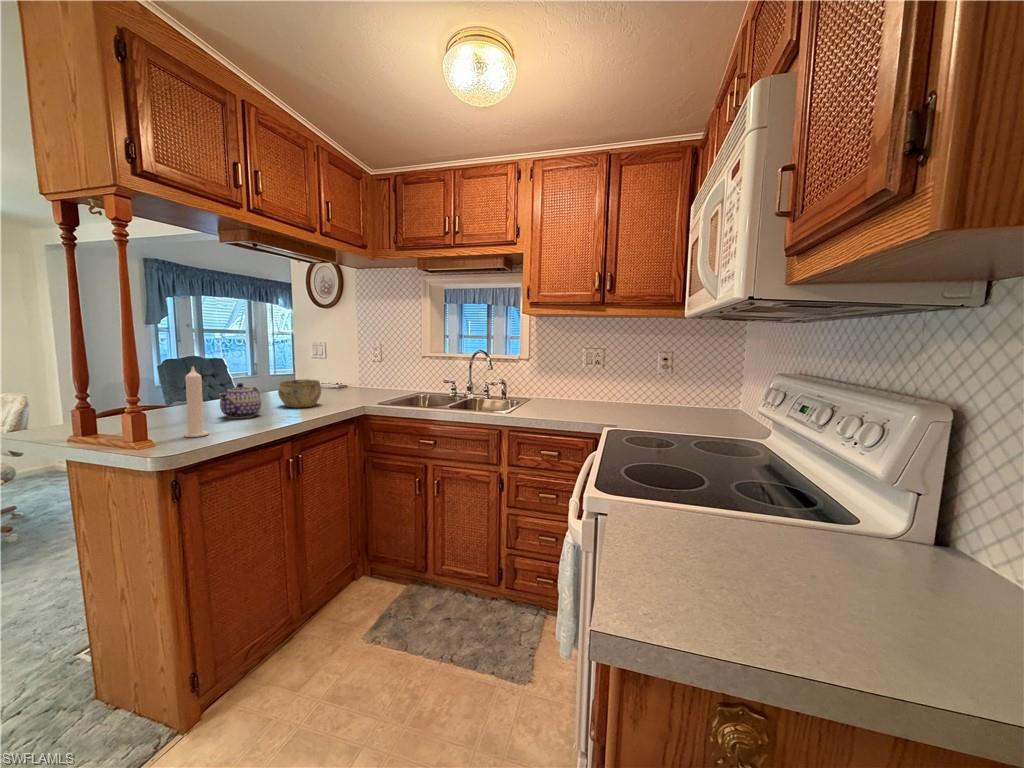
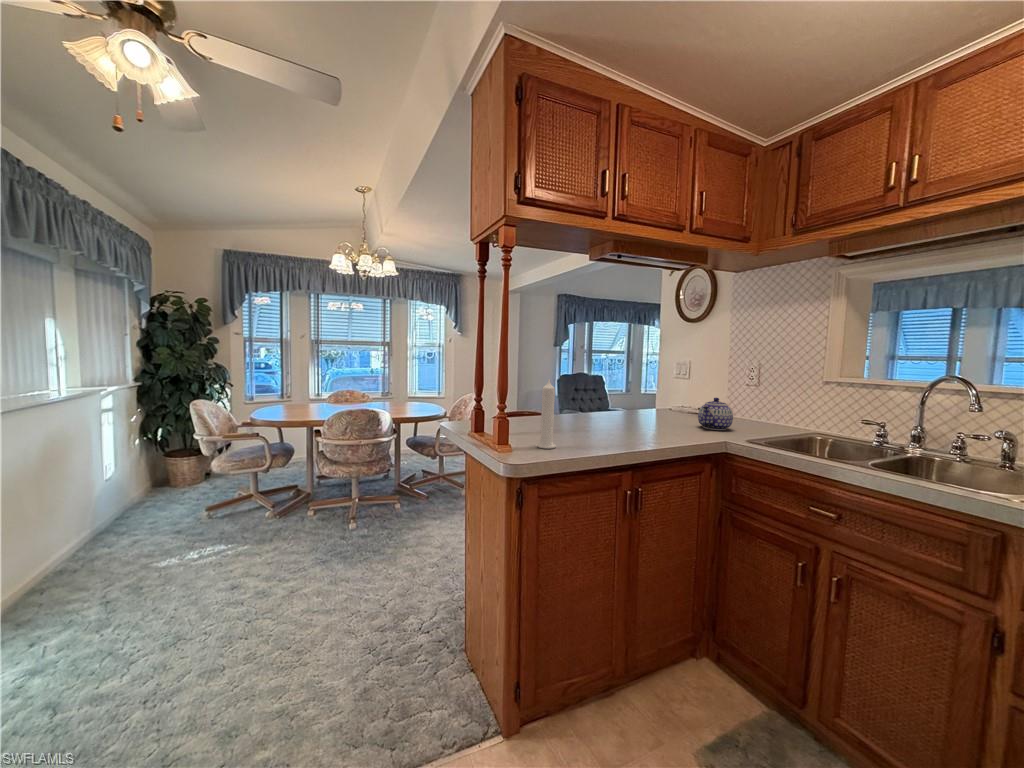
ceramic bowl: present [278,379,321,408] -> none [630,400,676,433]
teapot: present [219,383,261,418] -> present [698,398,733,430]

